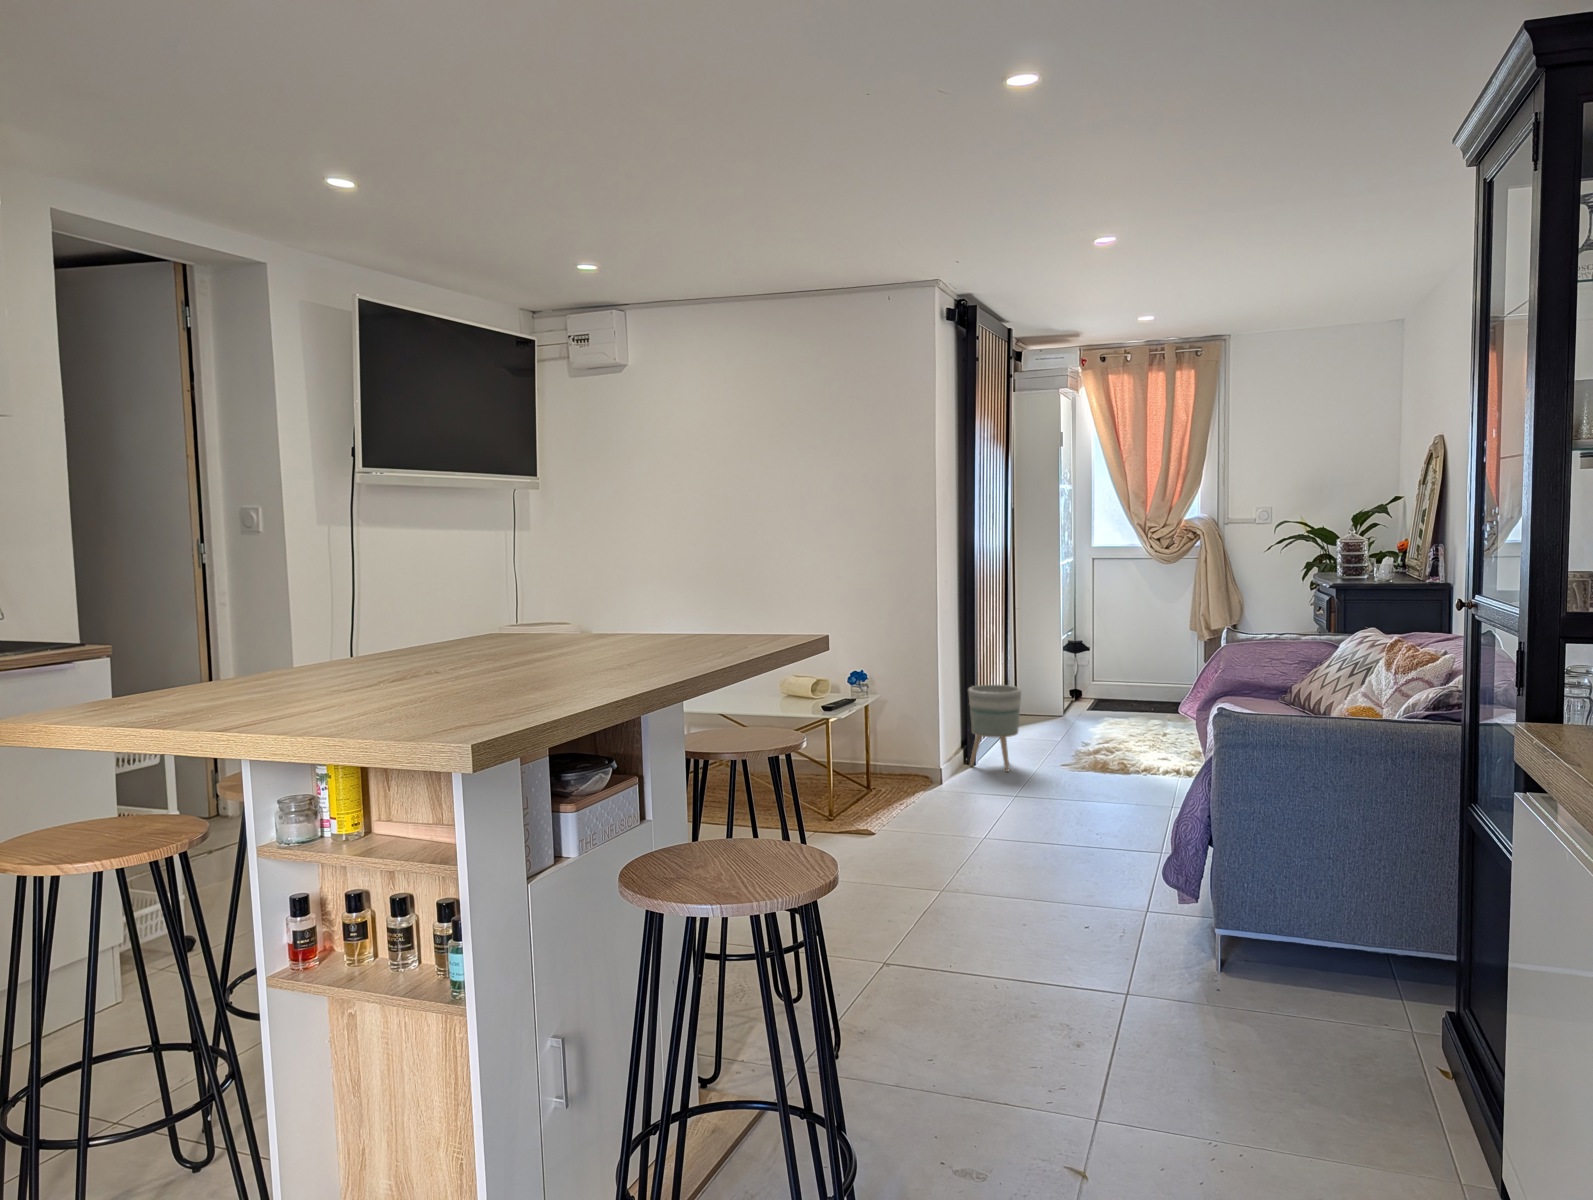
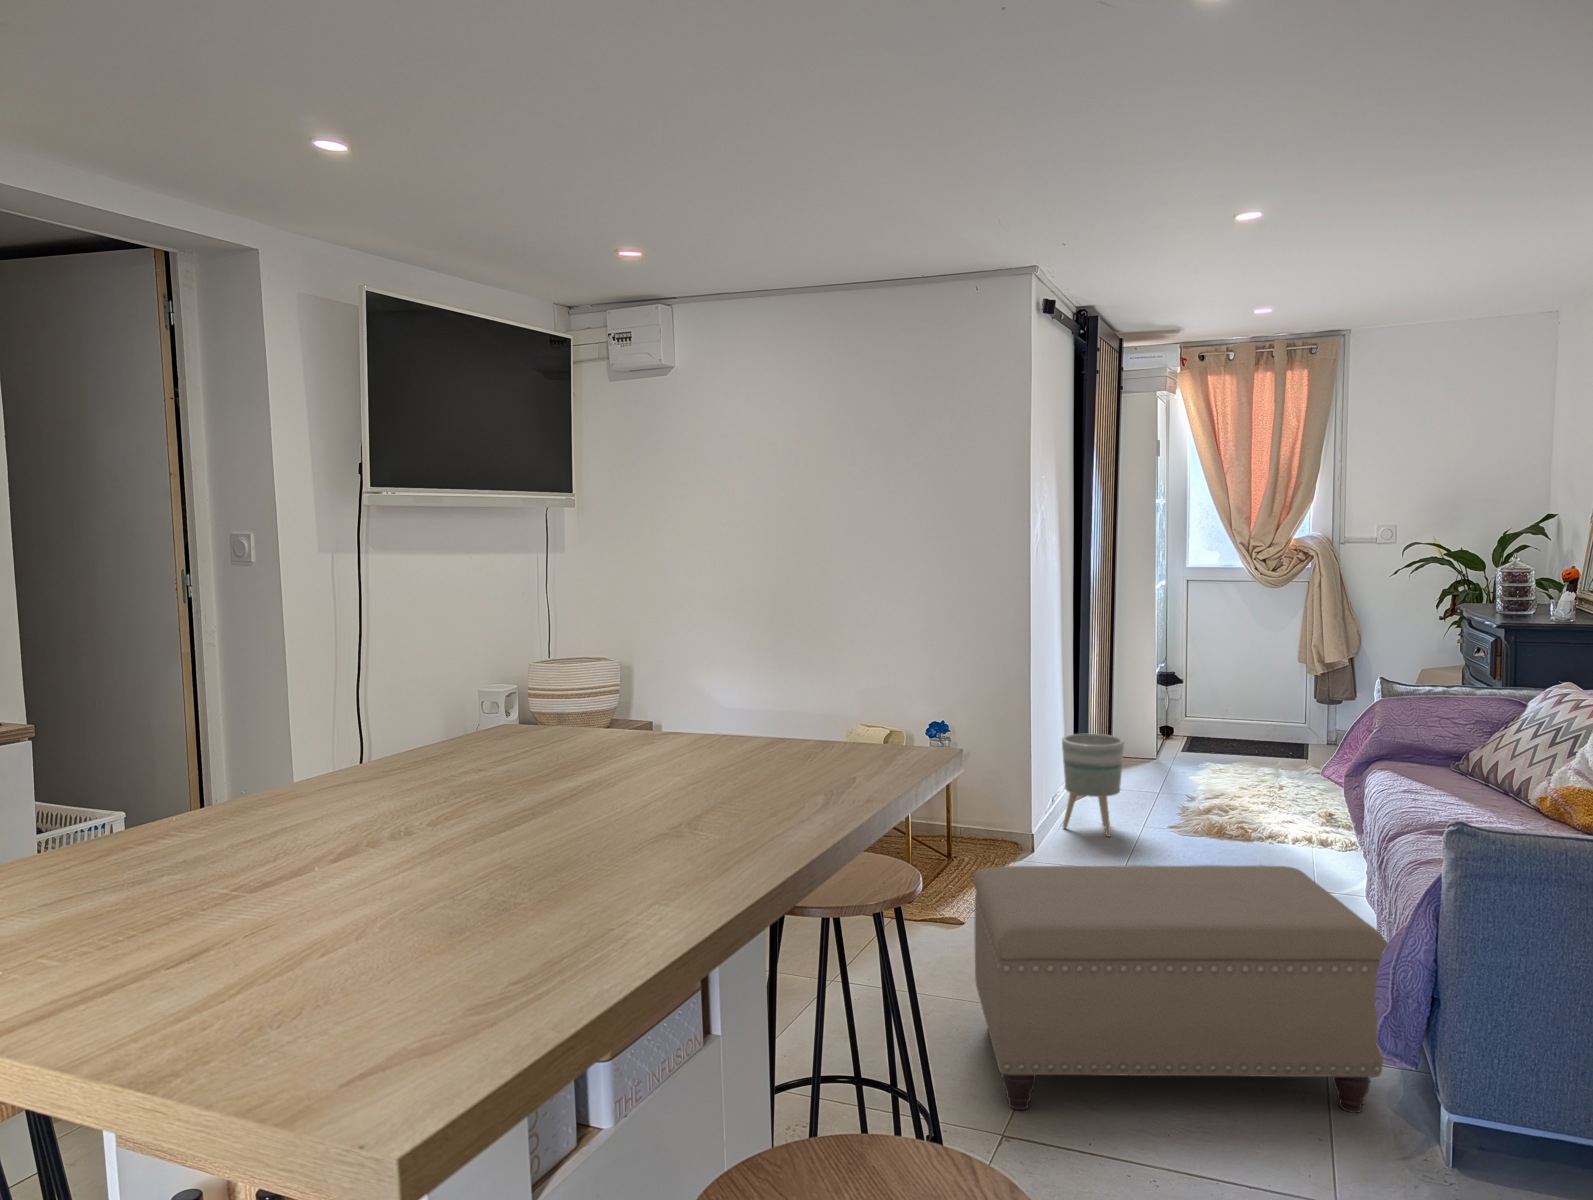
ottoman: none [863,773,1184,966] -> present [974,865,1388,1113]

